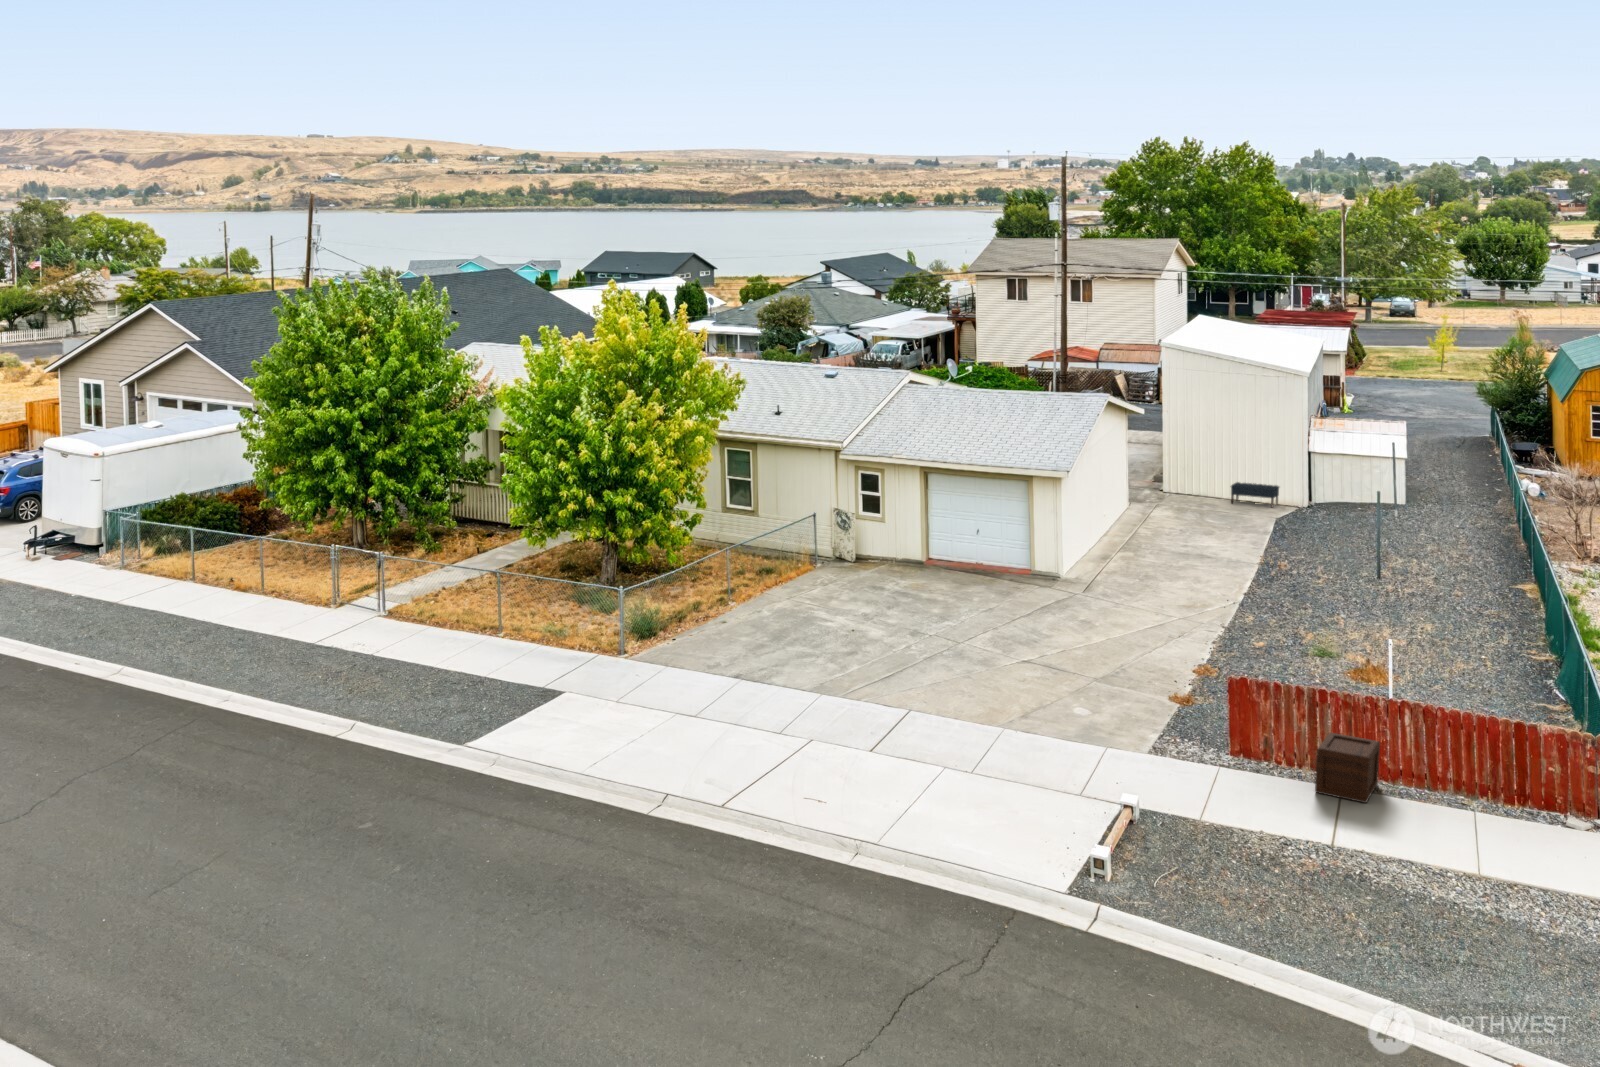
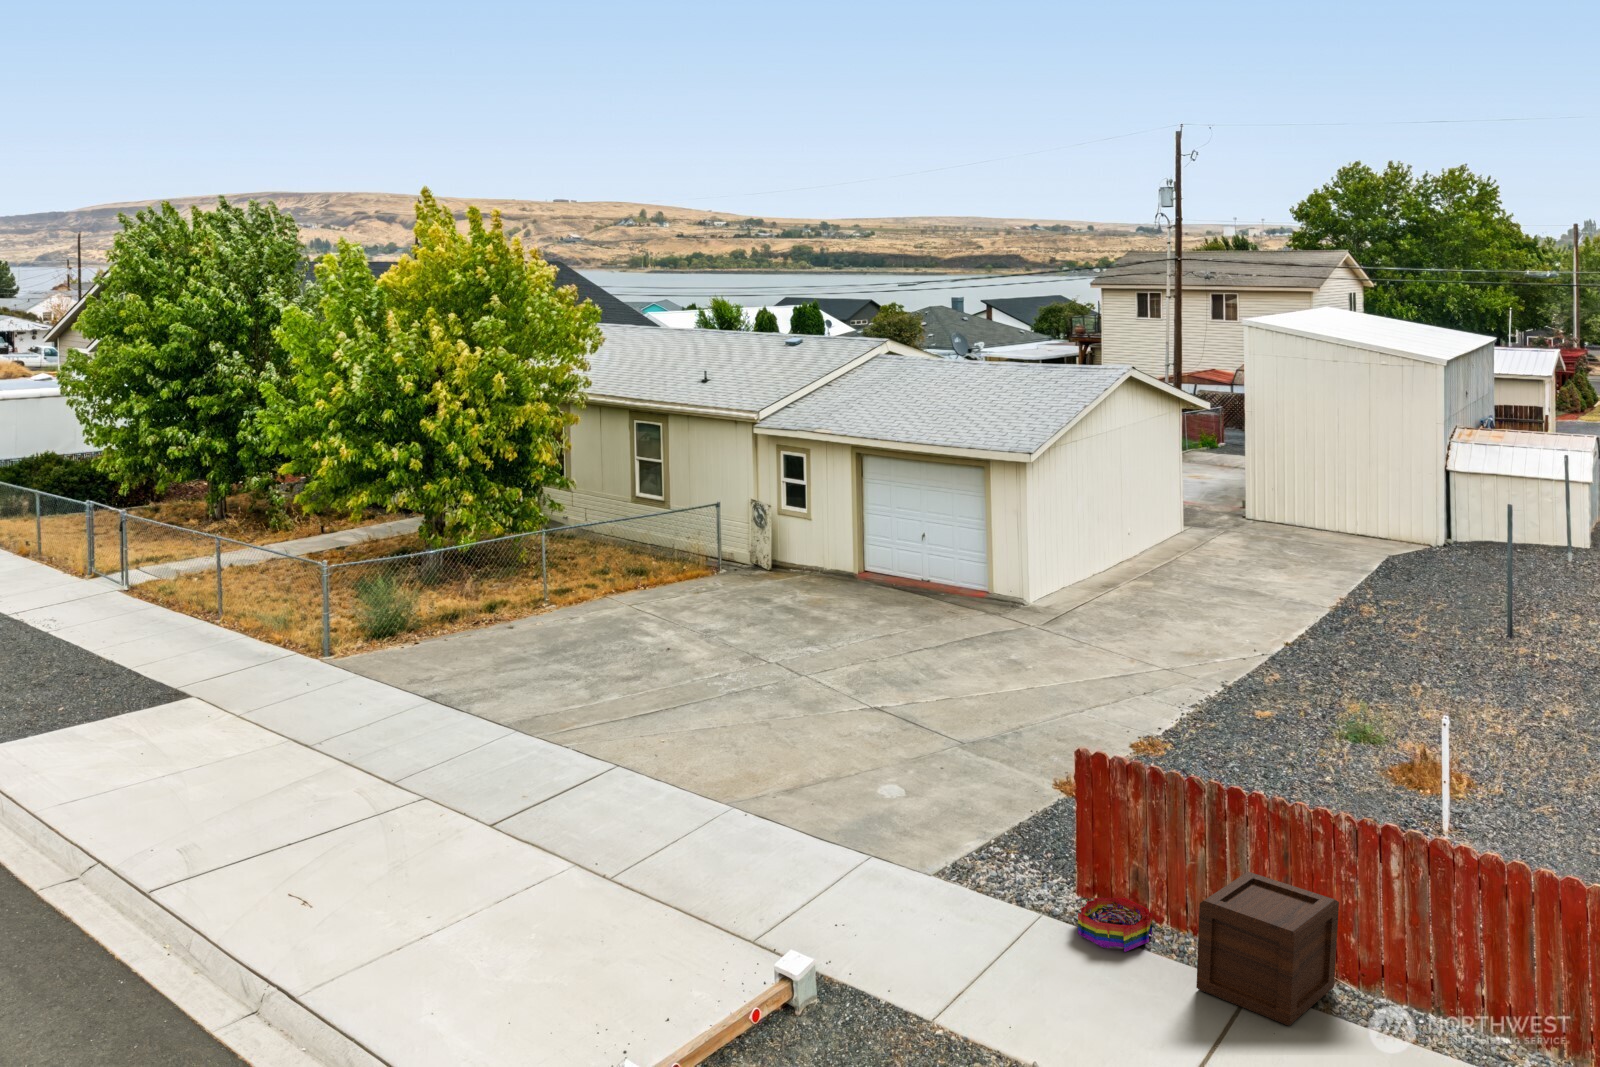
bench: present [1231,482,1279,507] -> none [1330,509,1401,545]
storage bin: none [1239,753,1279,780] -> present [1078,897,1153,952]

